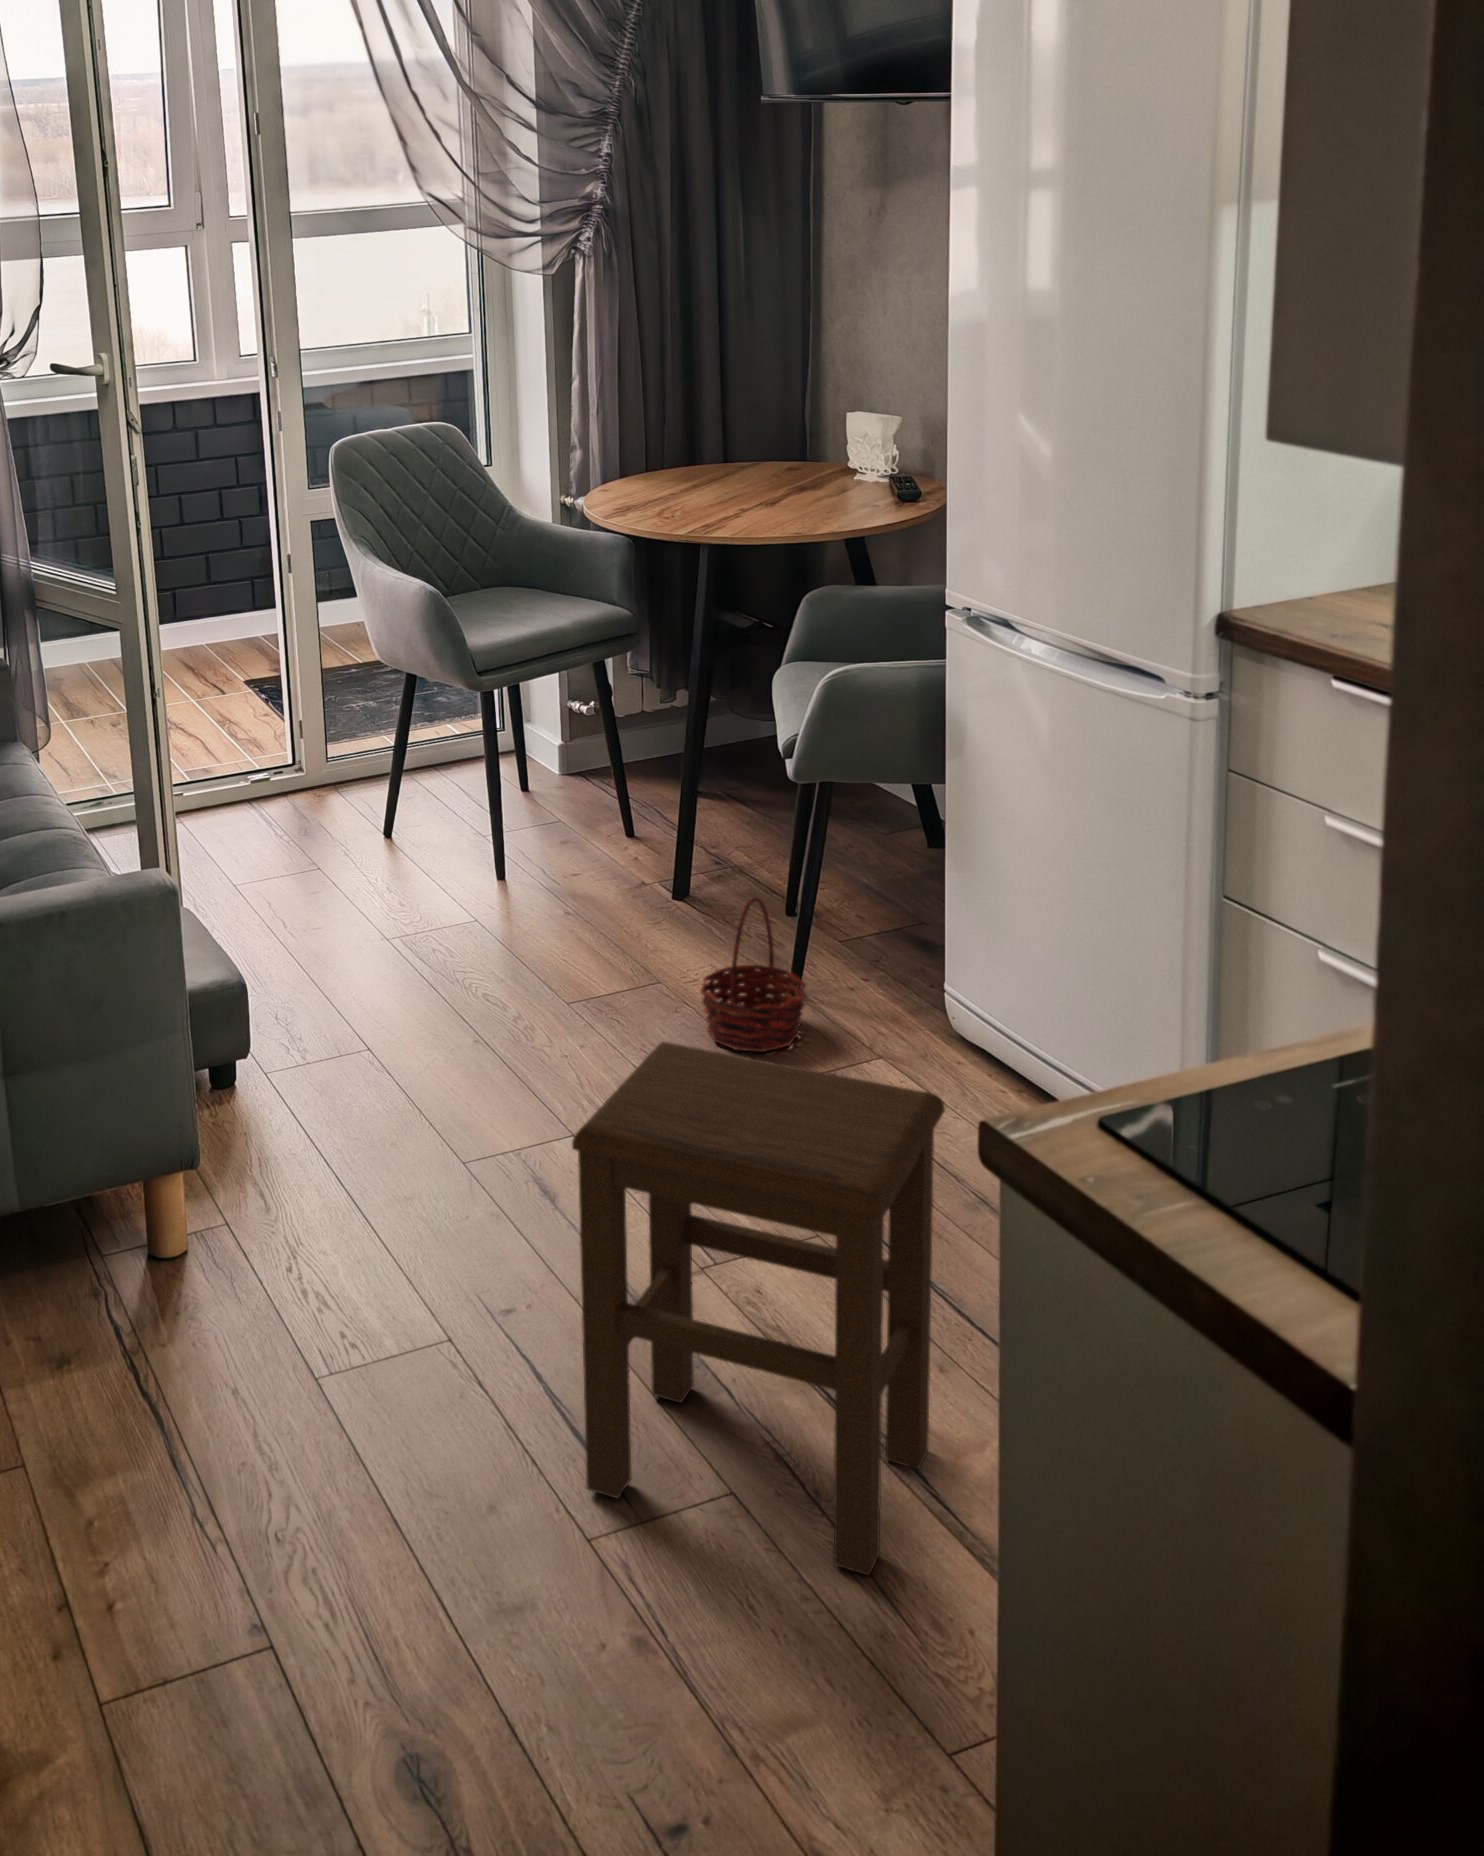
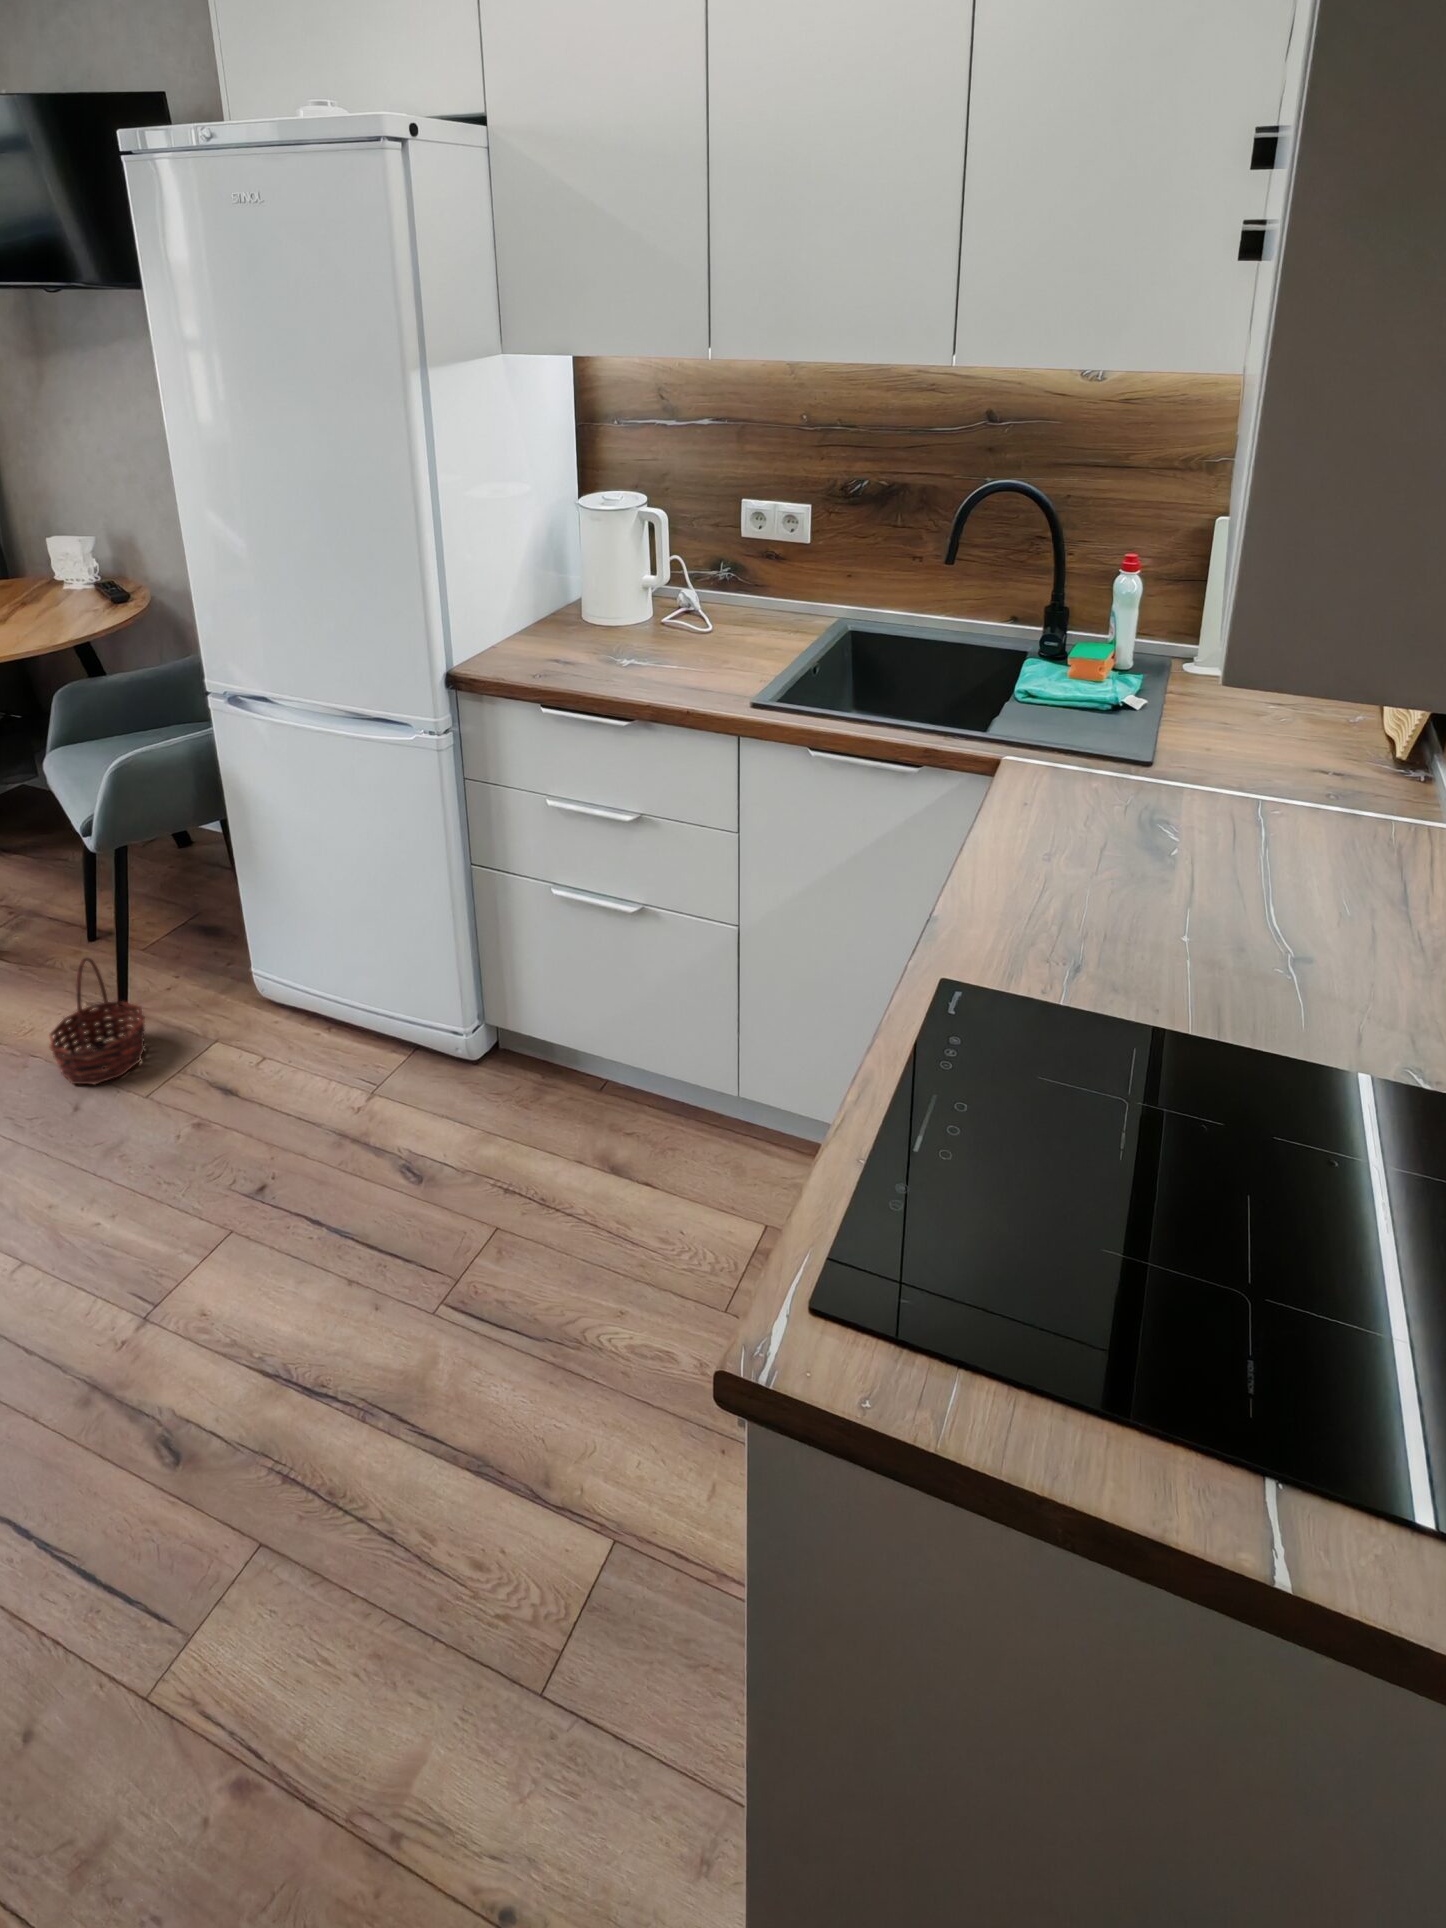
stool: present [572,1042,945,1575] -> none [49,1138,408,1639]

